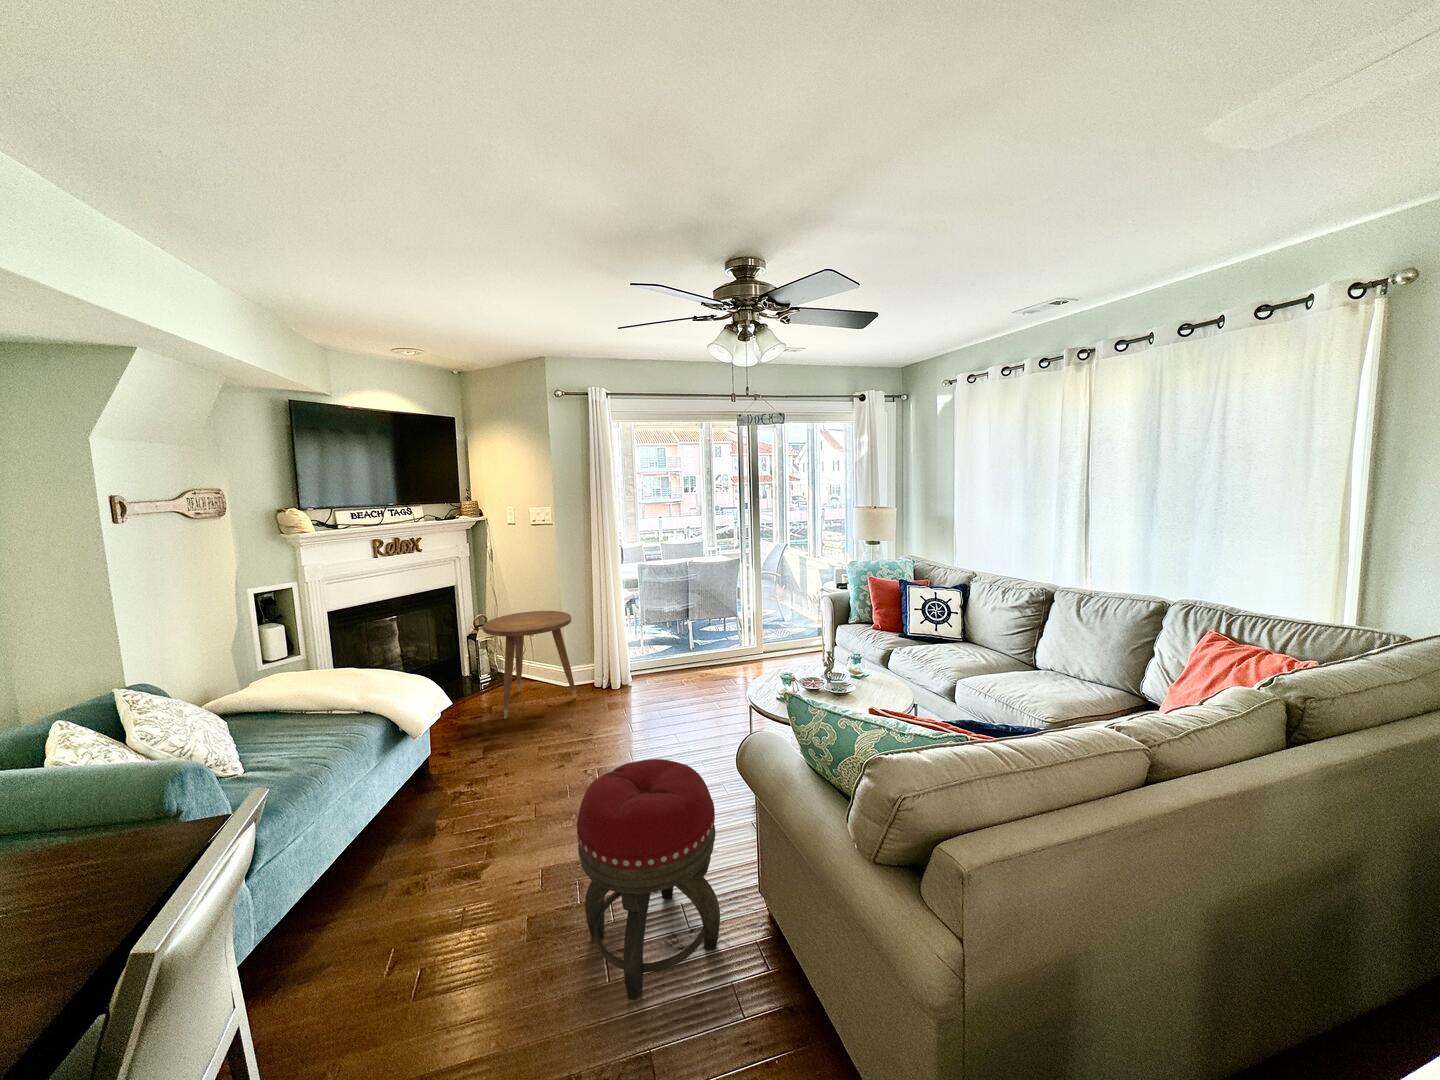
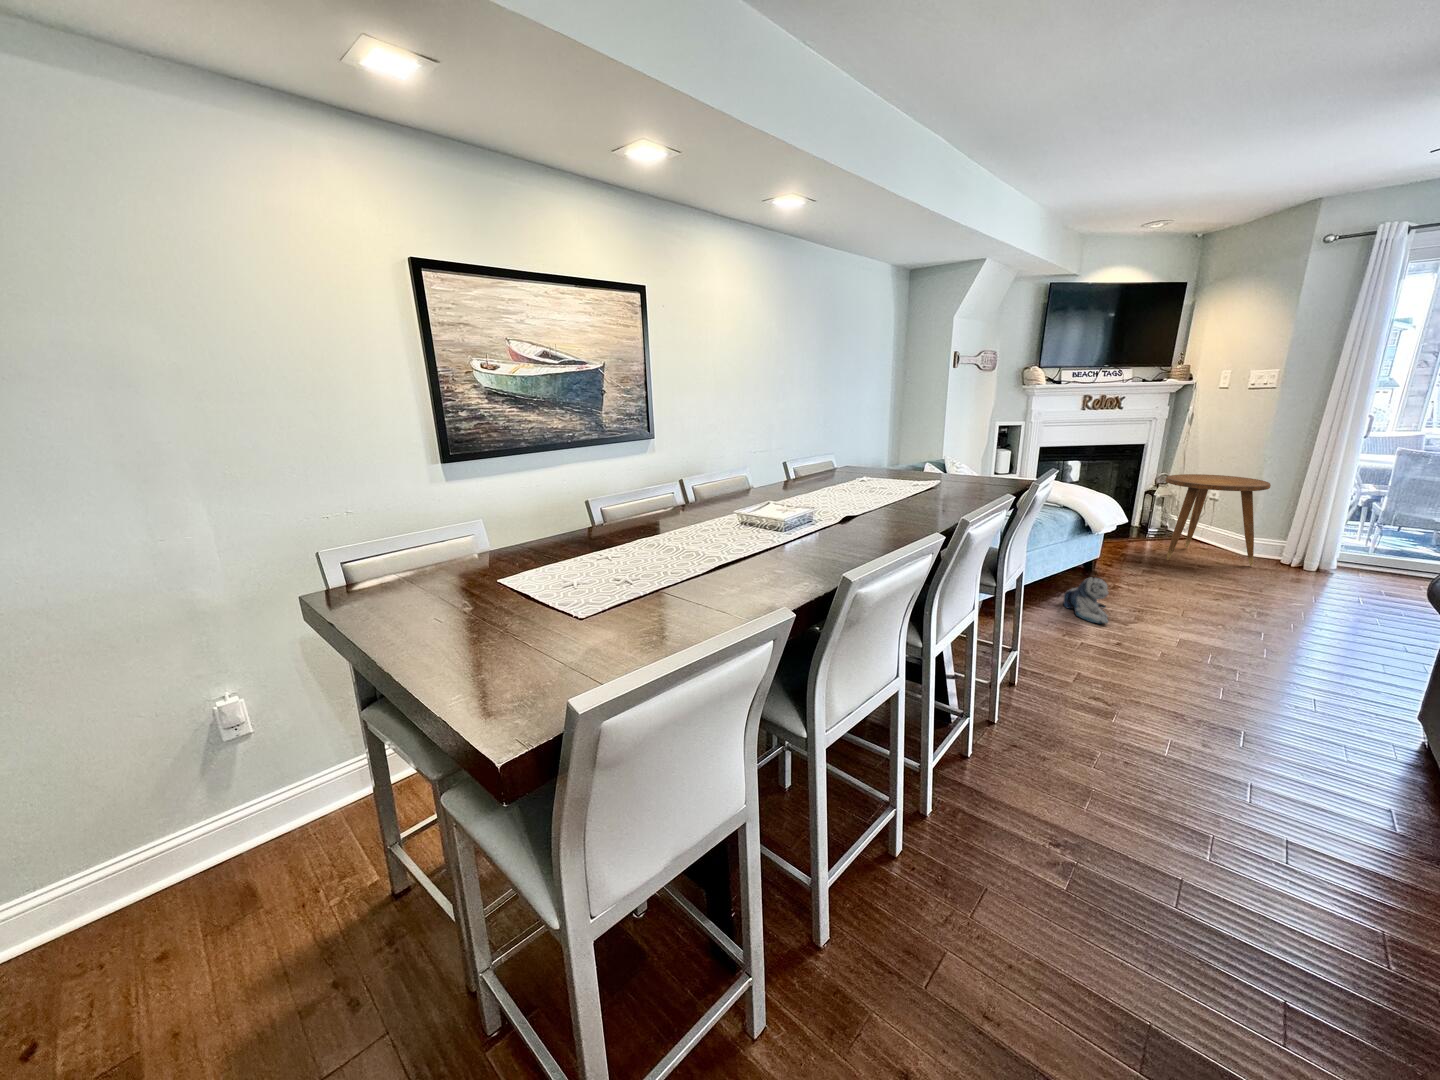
footstool: present [577,759,720,1000] -> none [1211,561,1372,717]
plush toy: none [383,833,453,918] -> present [1063,577,1109,624]

